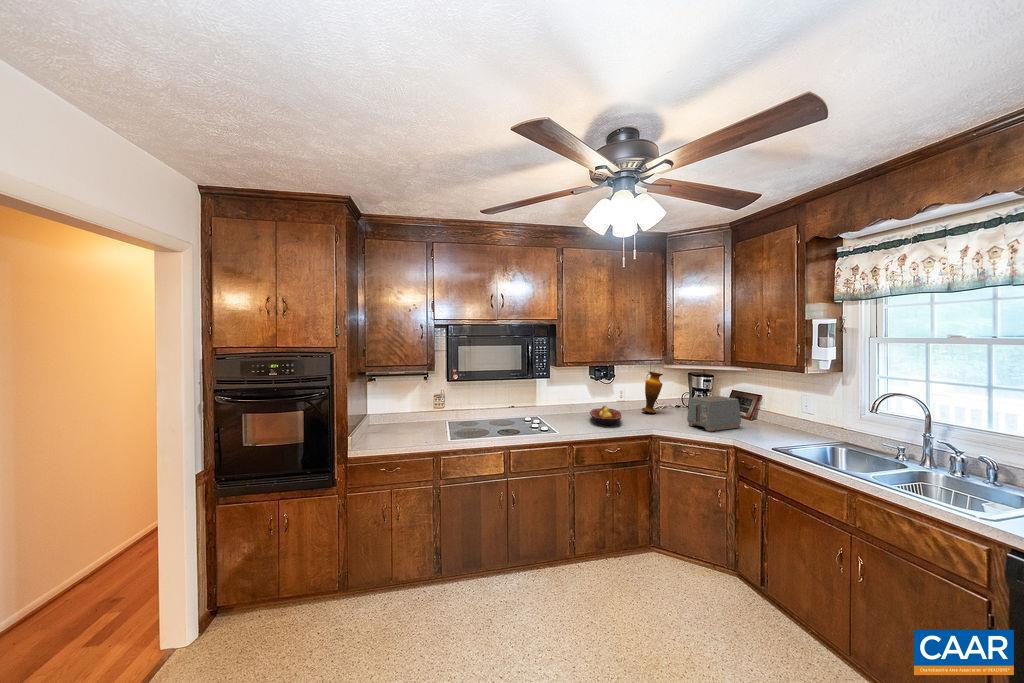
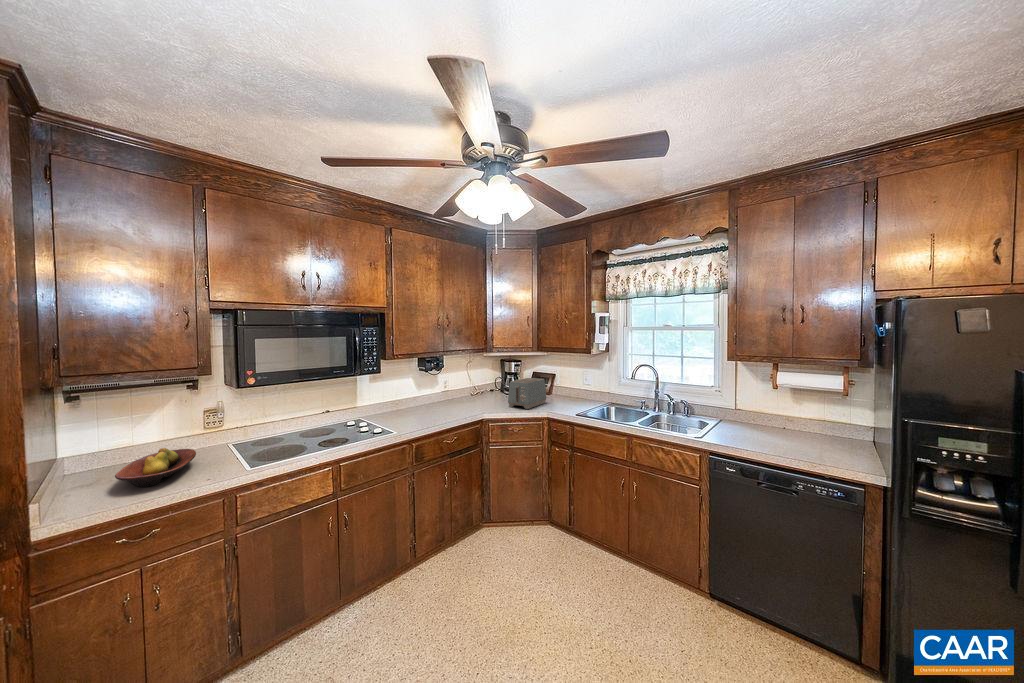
vase: present [642,372,663,413] -> none [463,360,482,400]
fruit bowl: present [590,406,621,425] -> present [115,448,196,487]

